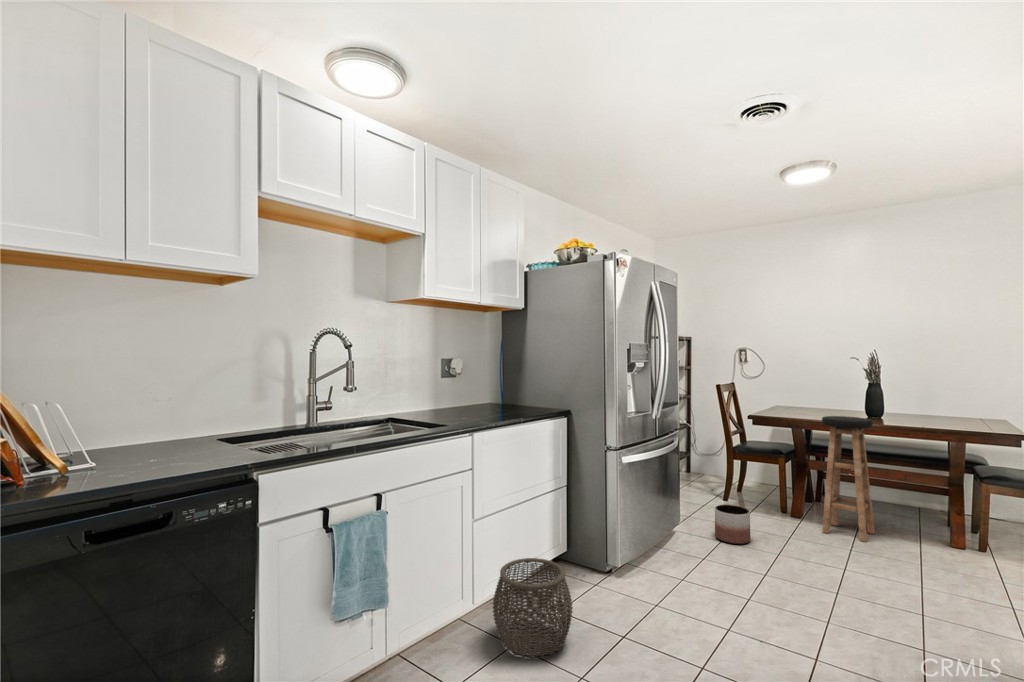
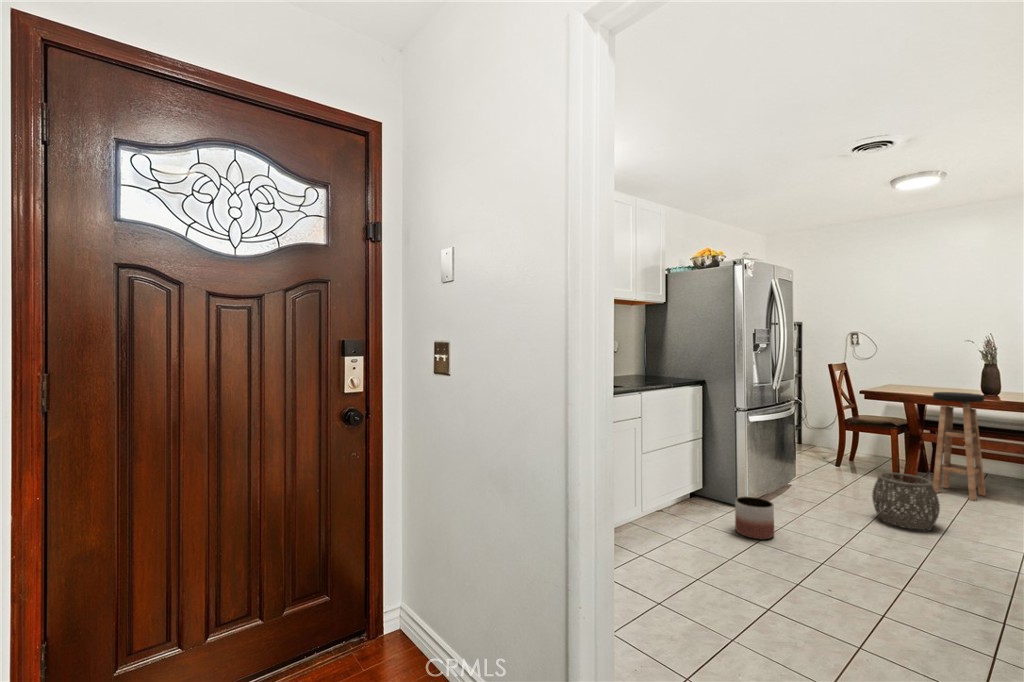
planter: present [715,505,750,544] -> present [735,496,774,539]
woven basket: present [493,558,573,658] -> present [872,473,940,530]

